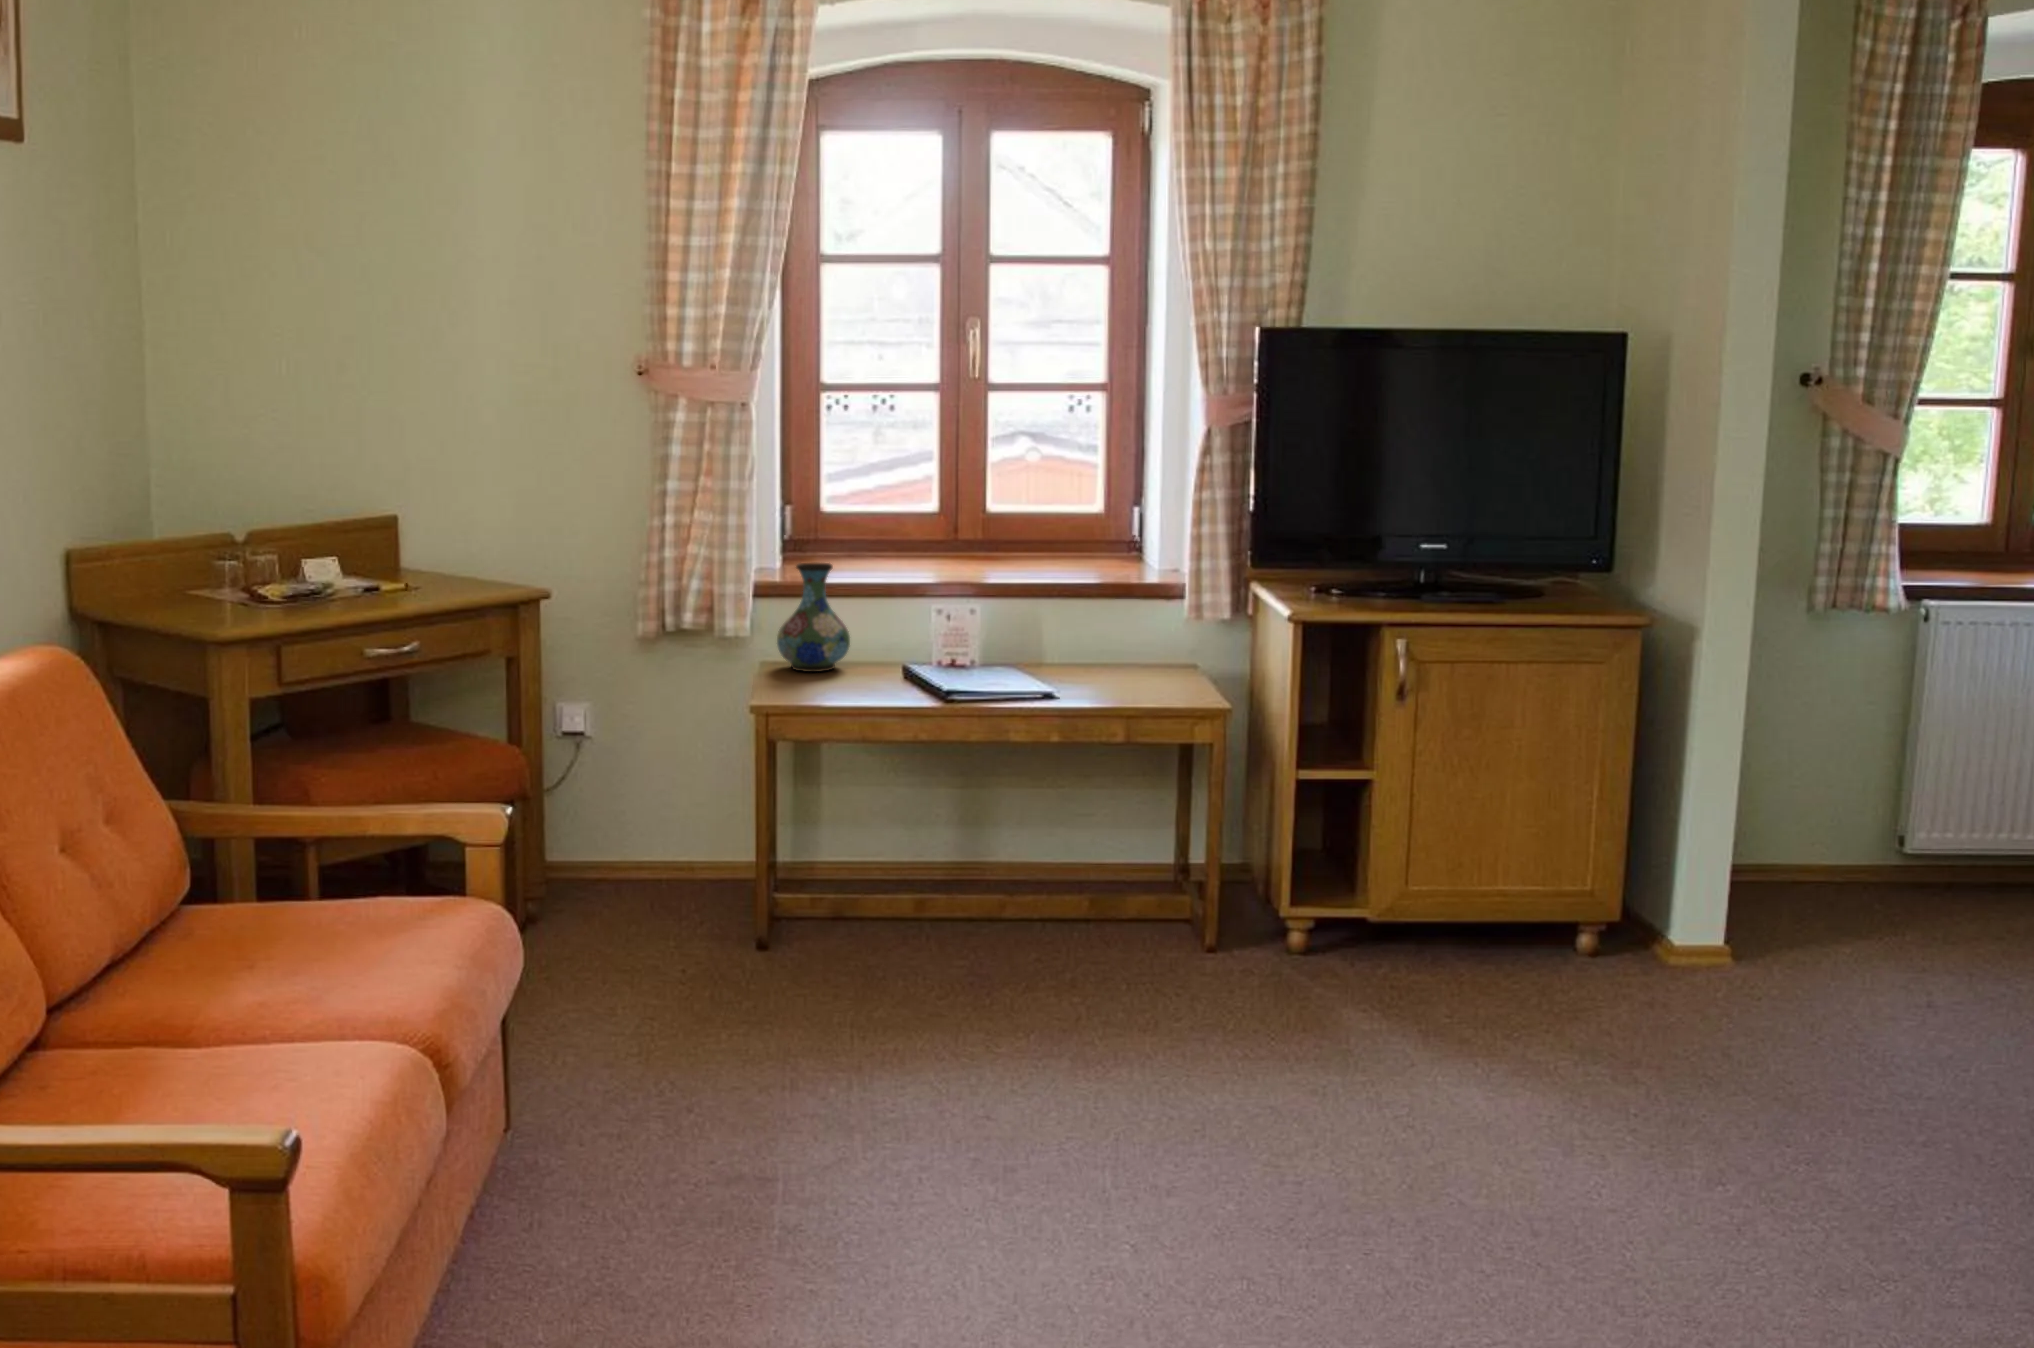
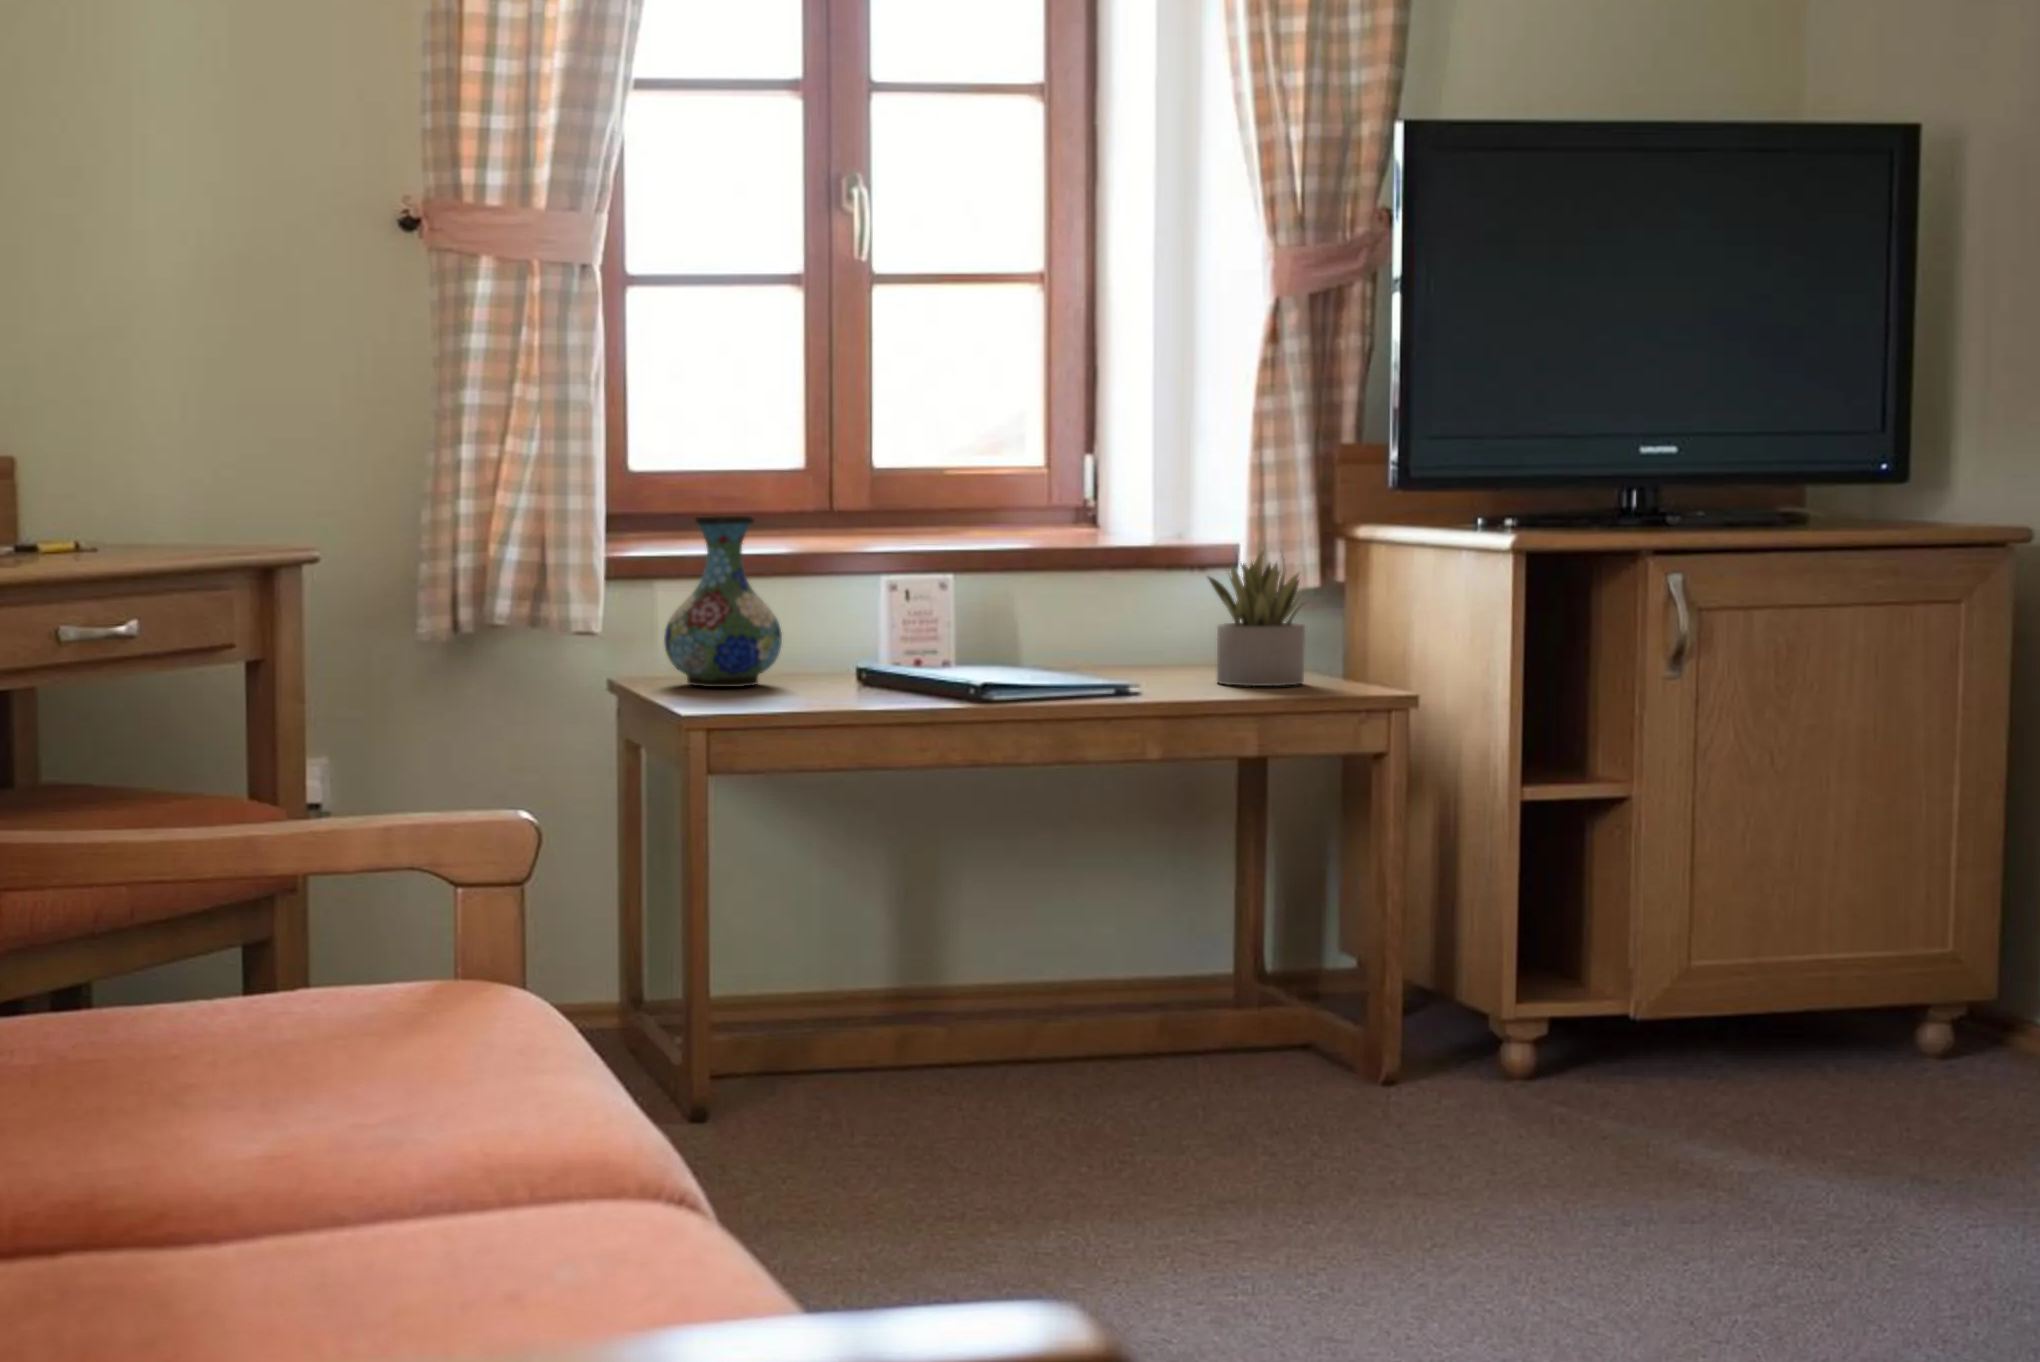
succulent plant: none [1115,601,1177,693] -> present [1208,550,1306,686]

